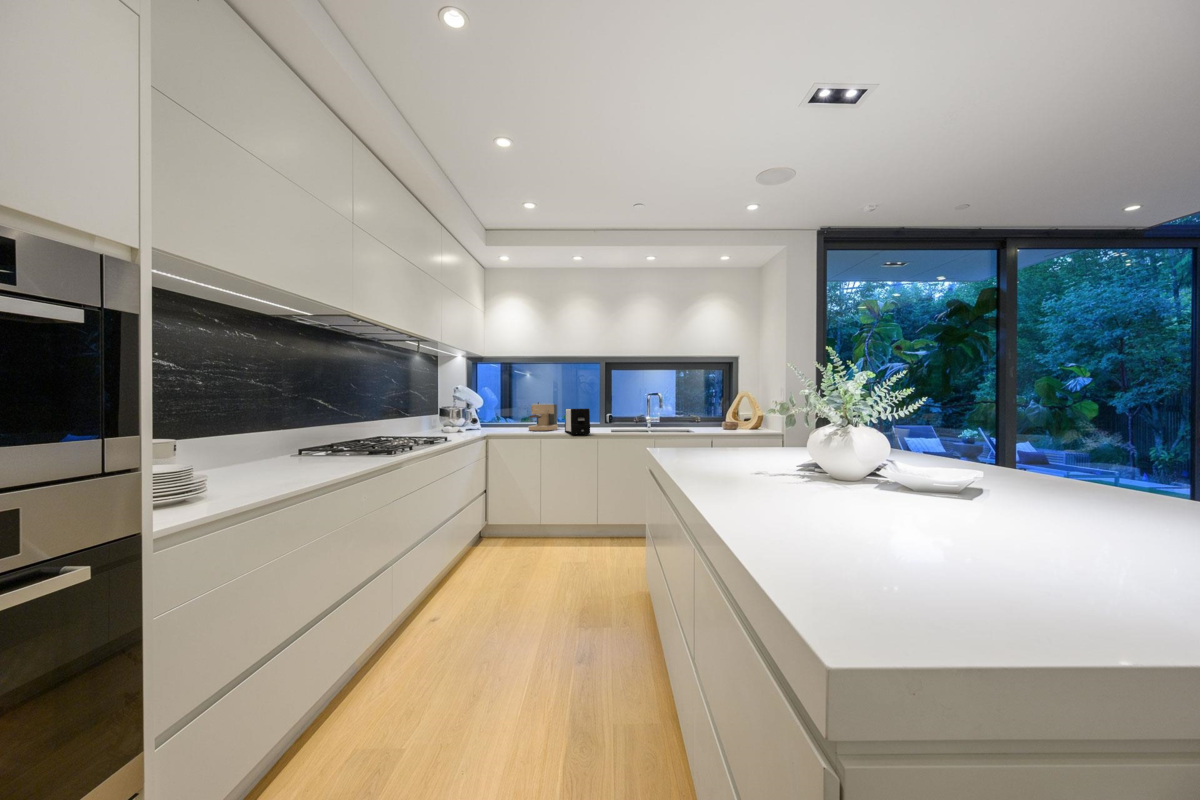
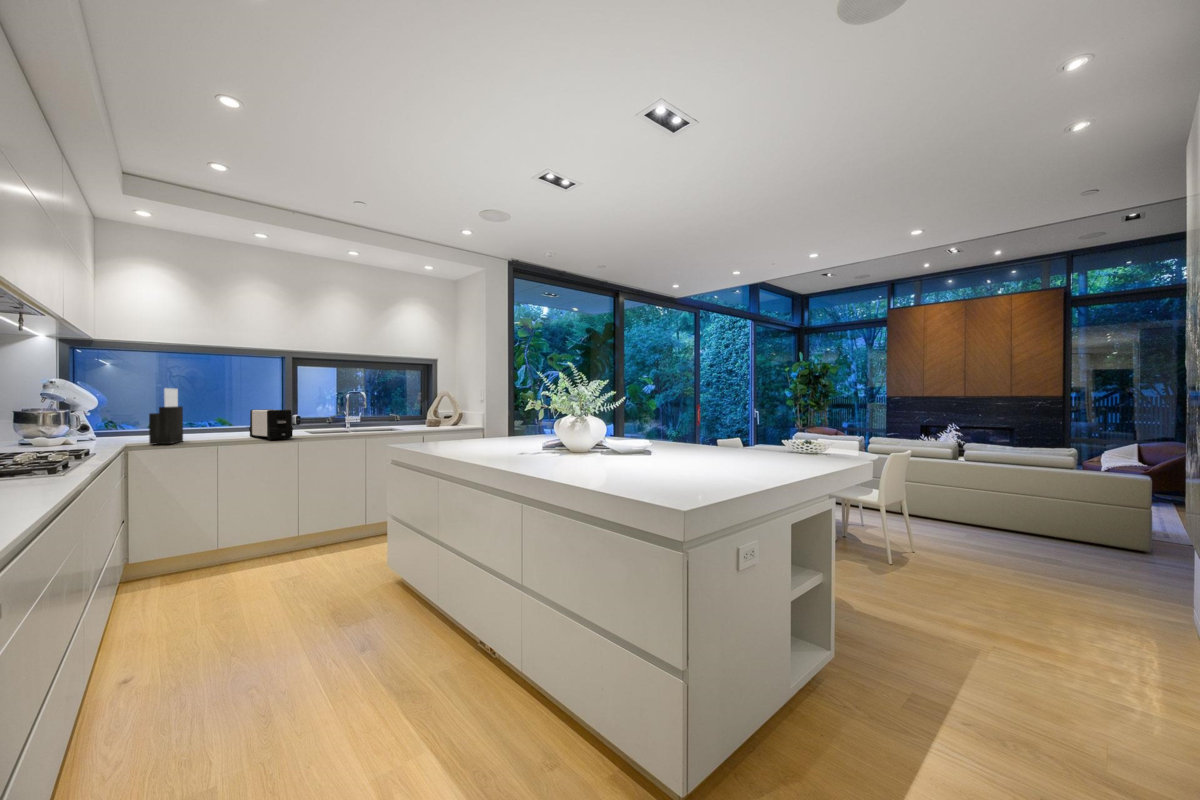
knife block: none [497,391,520,435] -> present [149,388,183,444]
coffee maker: present [528,402,558,431] -> none [187,402,231,437]

